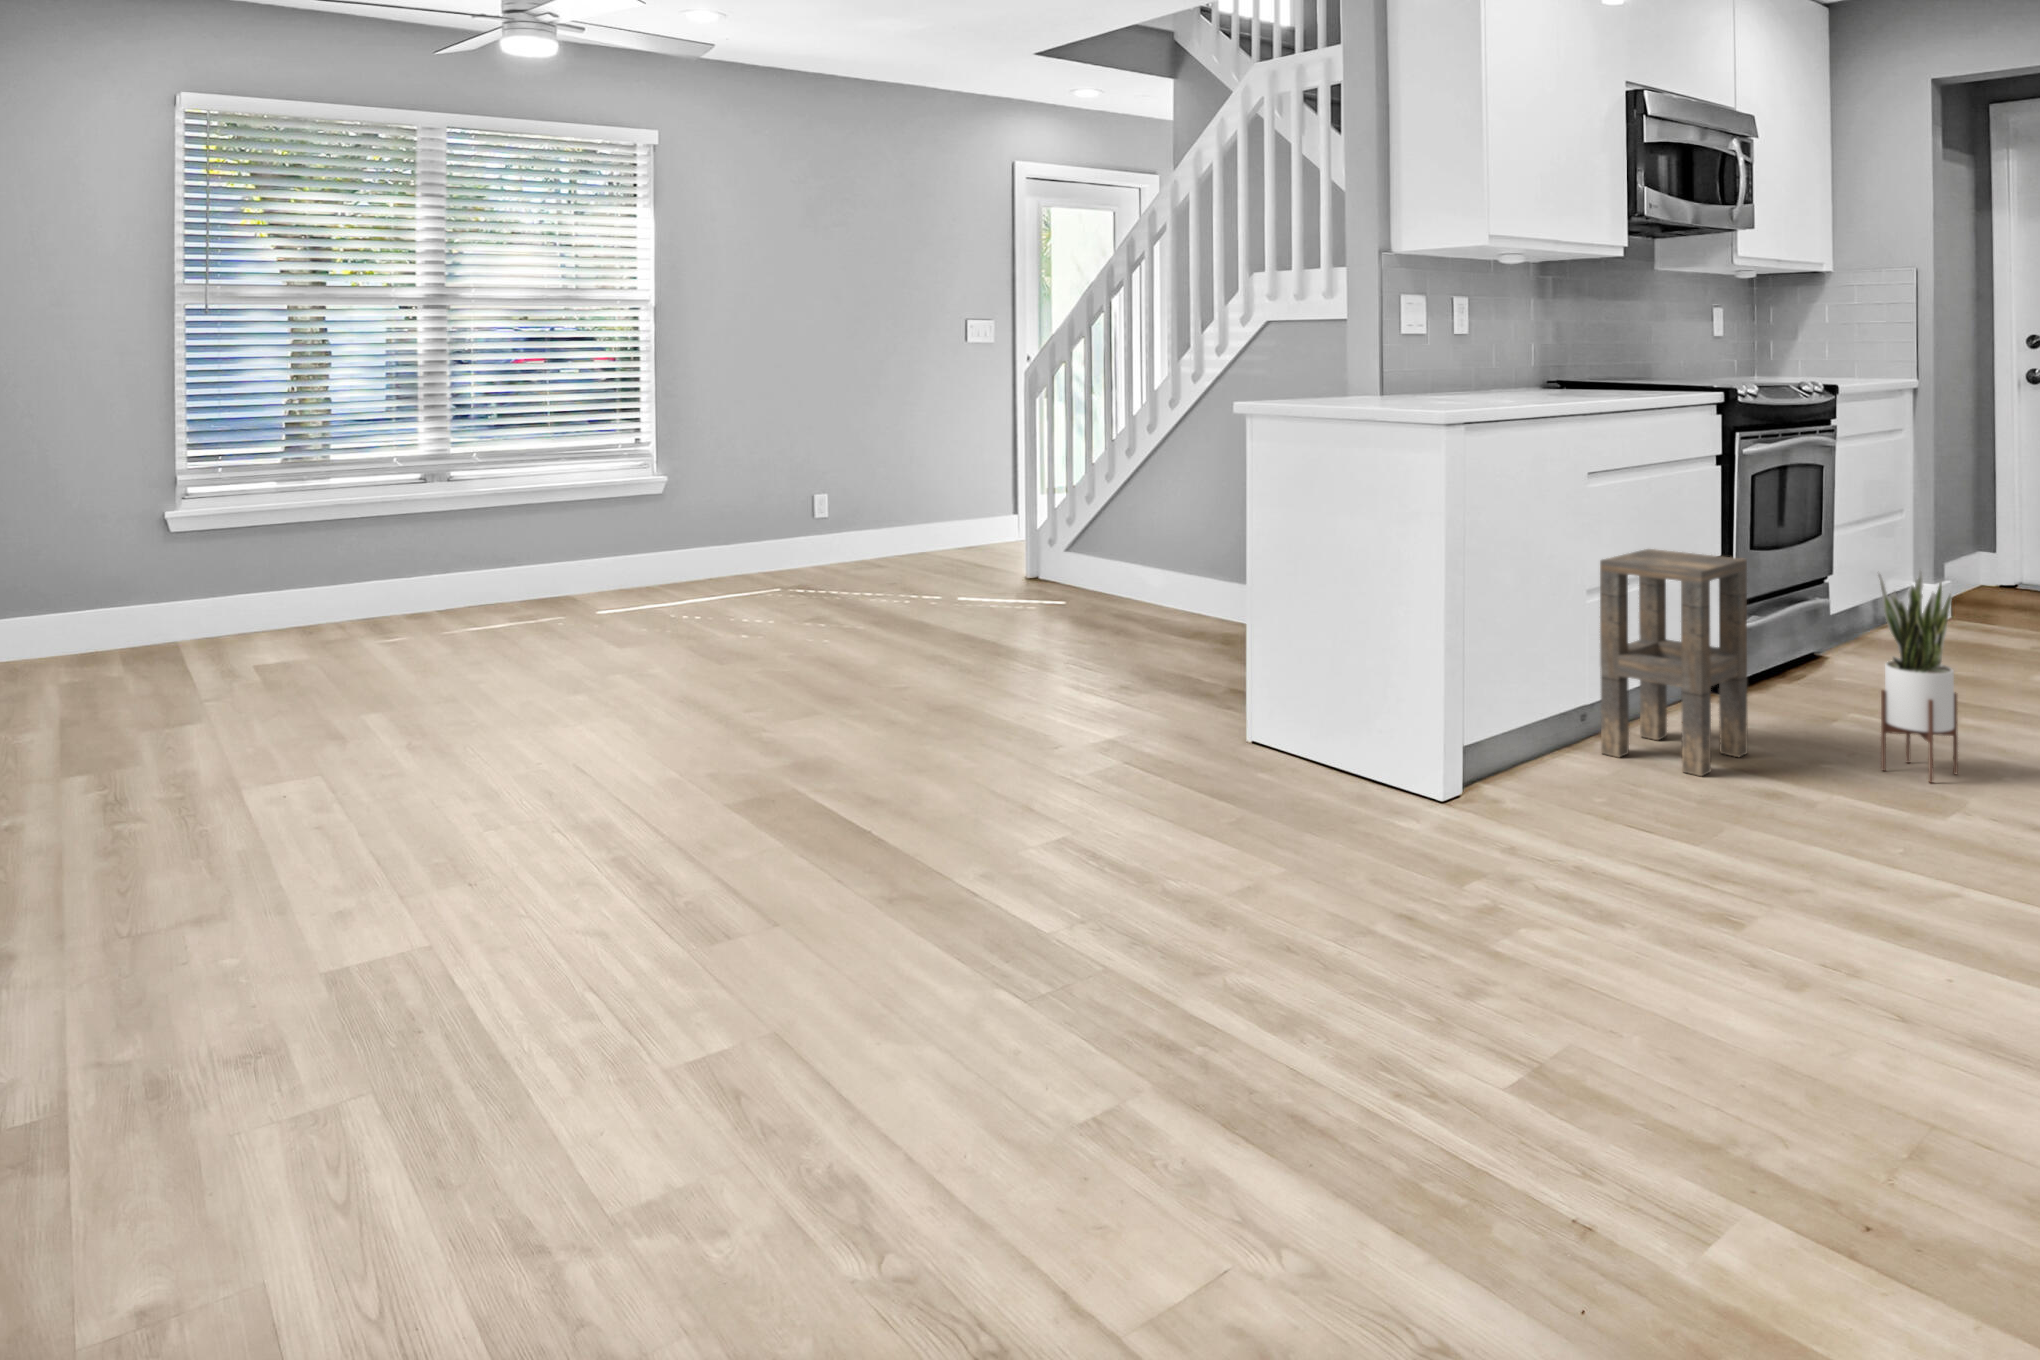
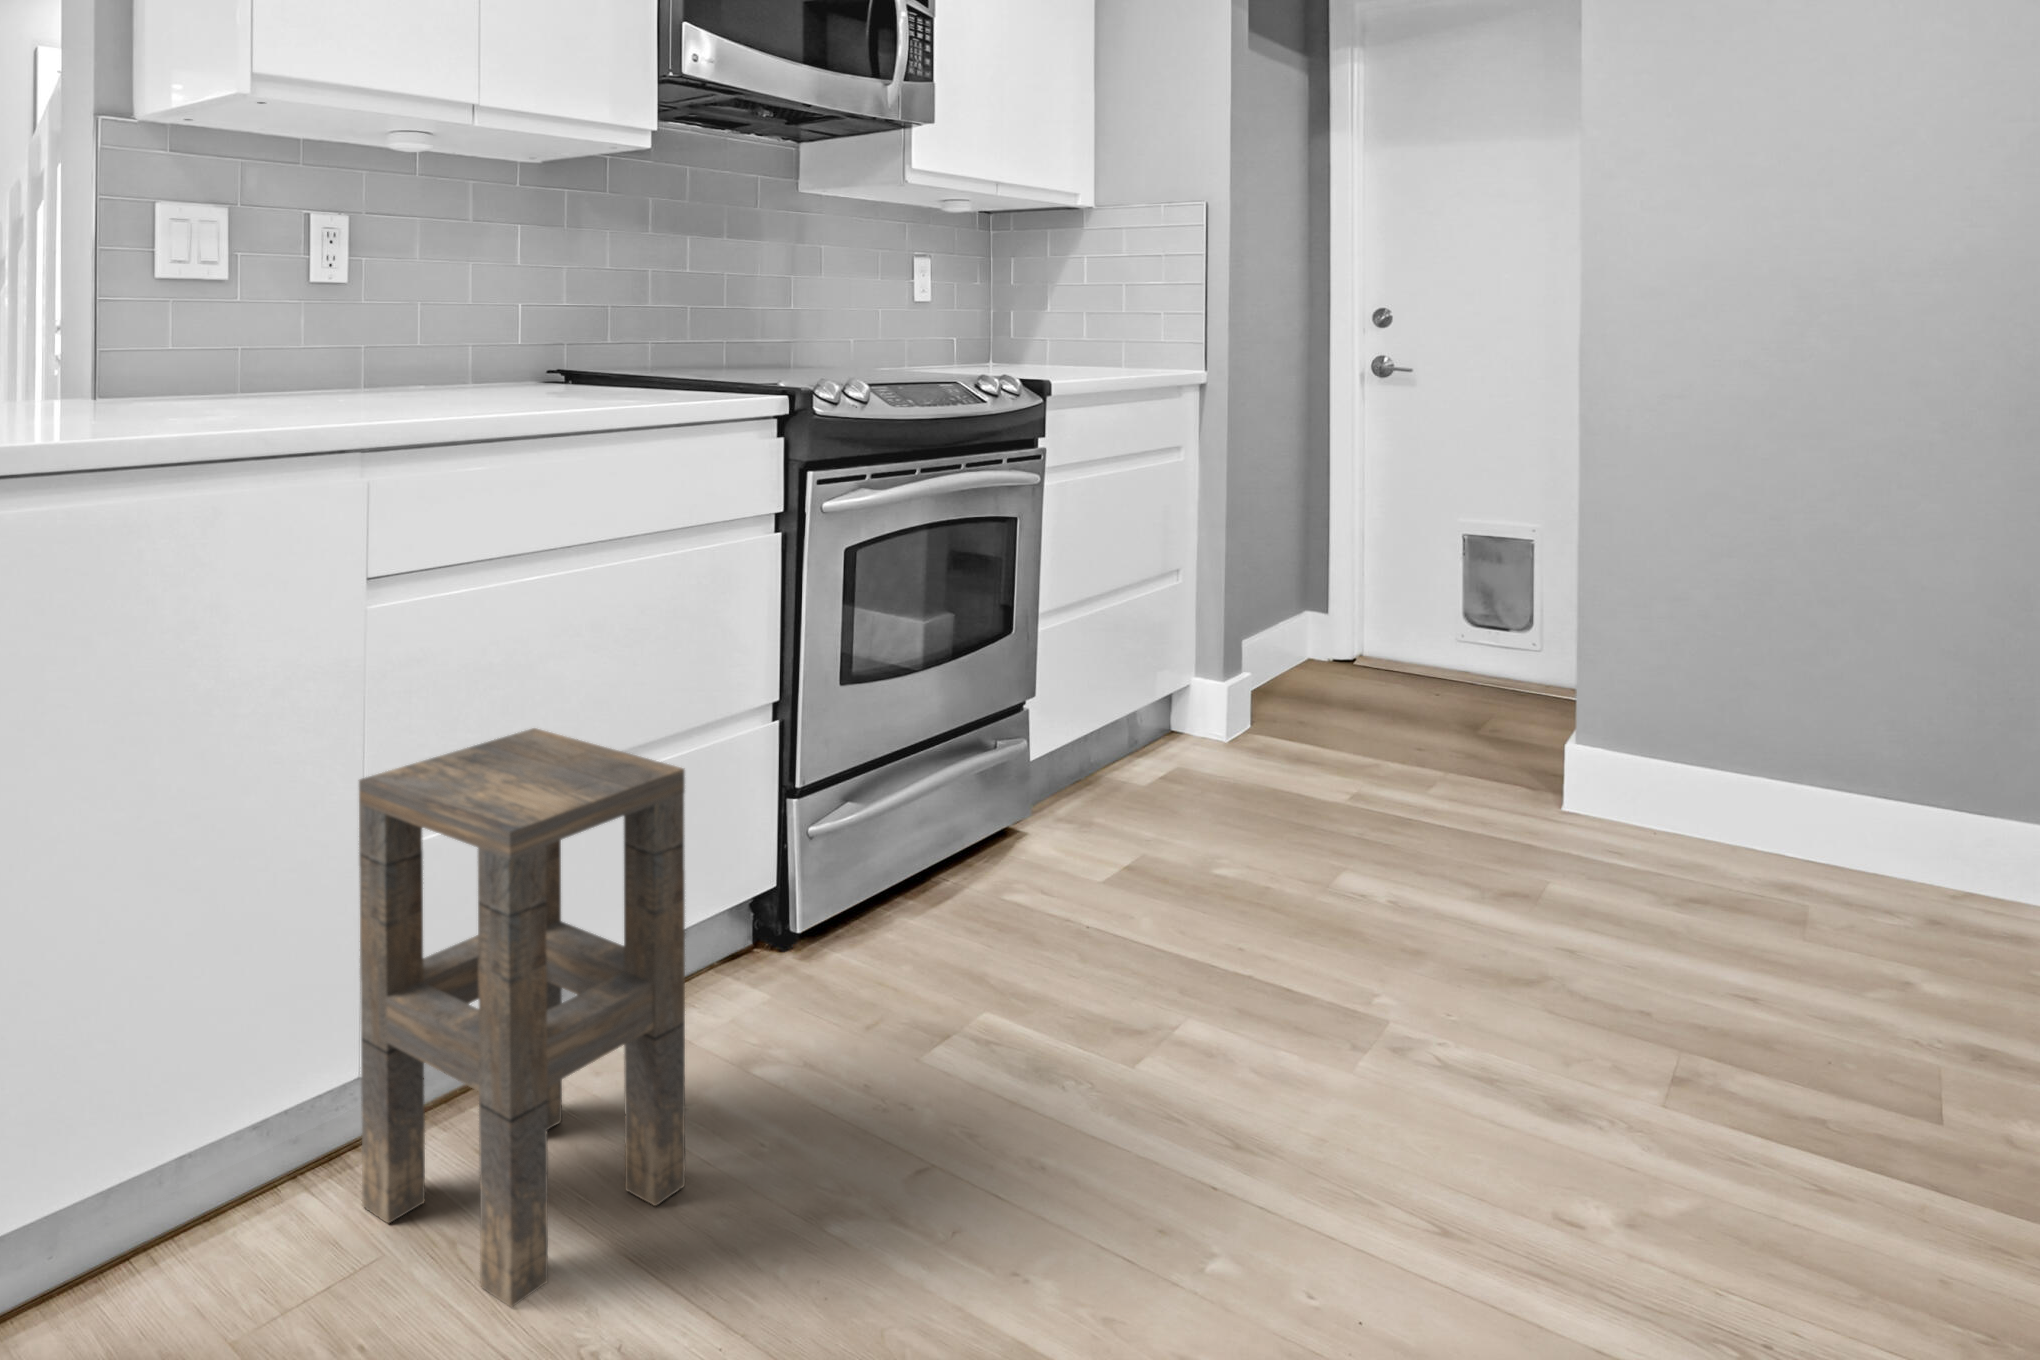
potted plant: present [1878,570,1958,783] -> none [914,802,1089,1304]

